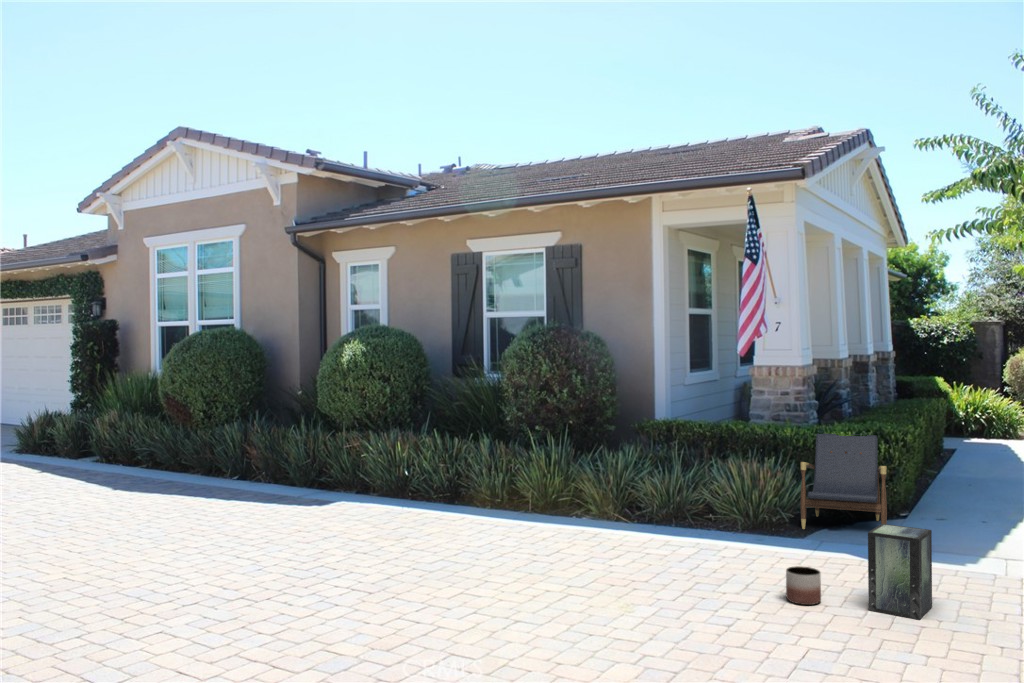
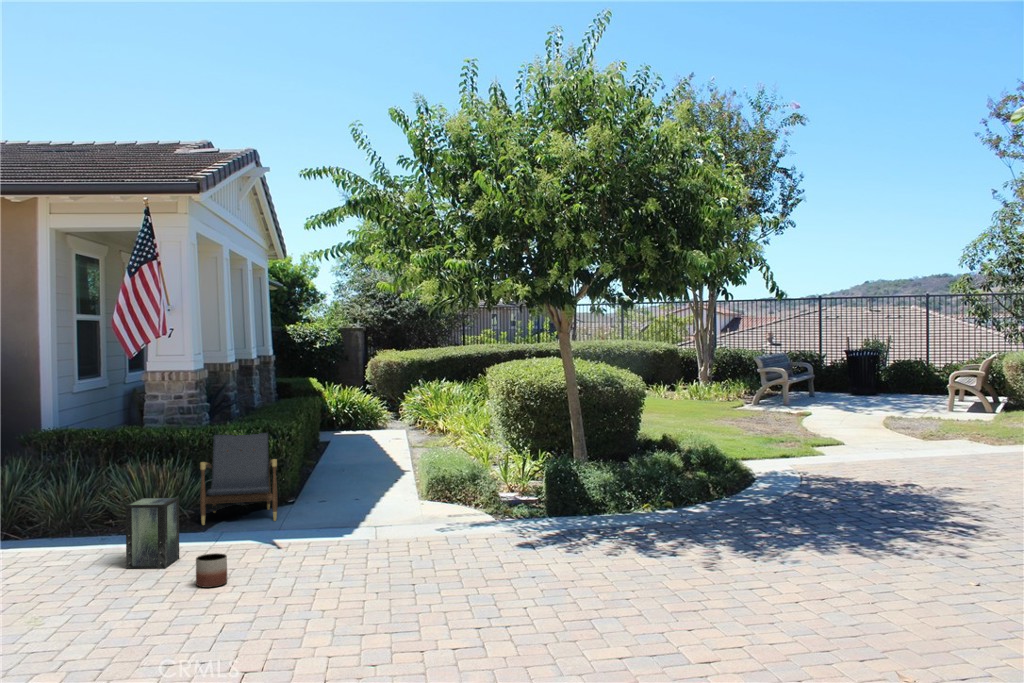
storage box: present [868,524,932,620] -> present [126,498,179,569]

